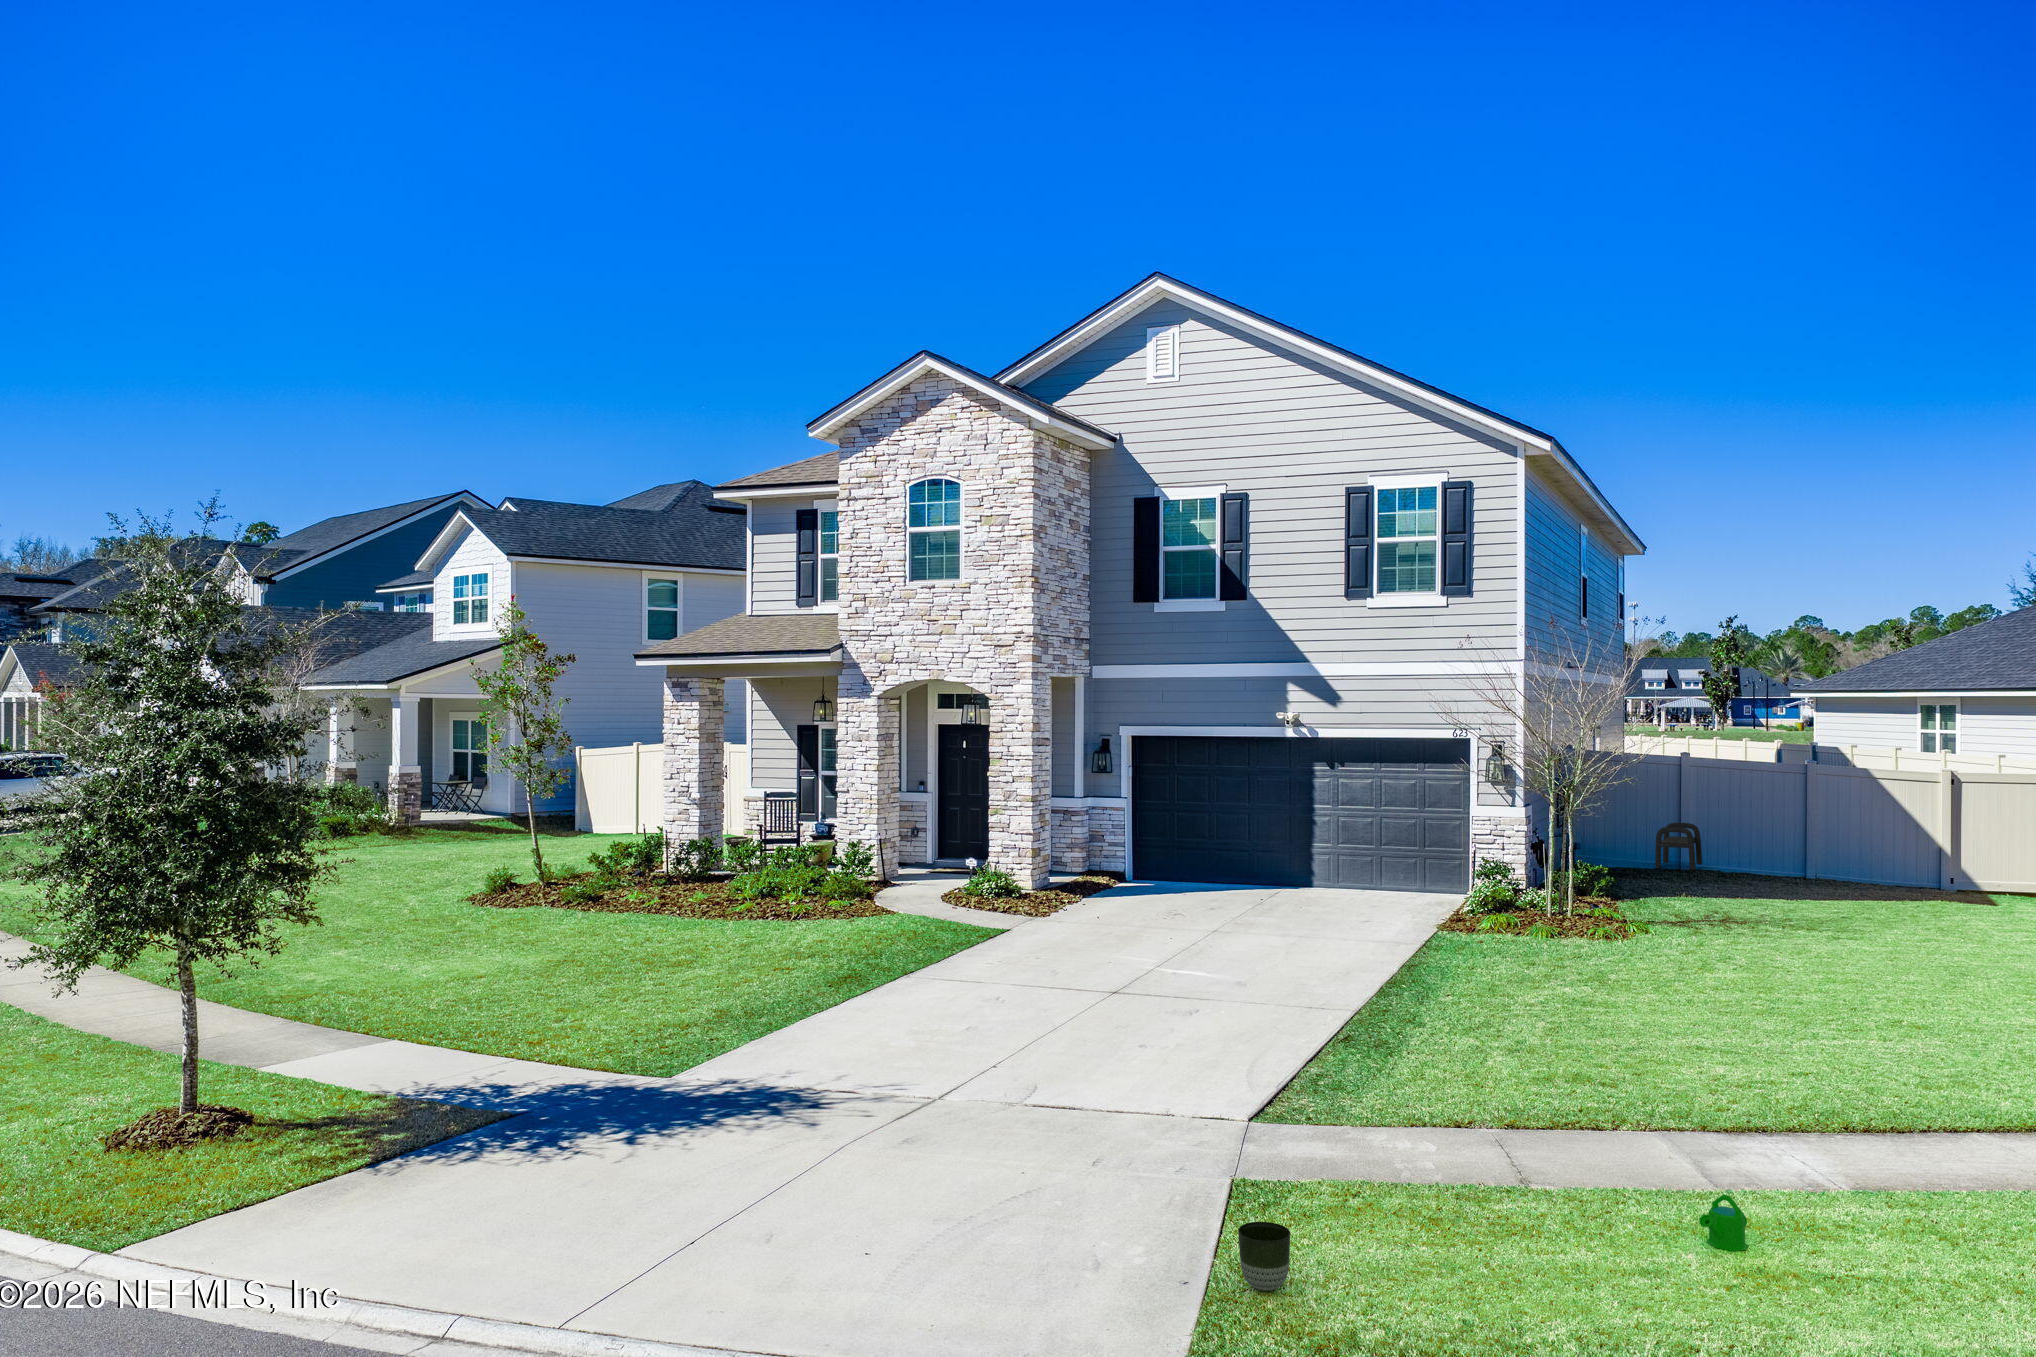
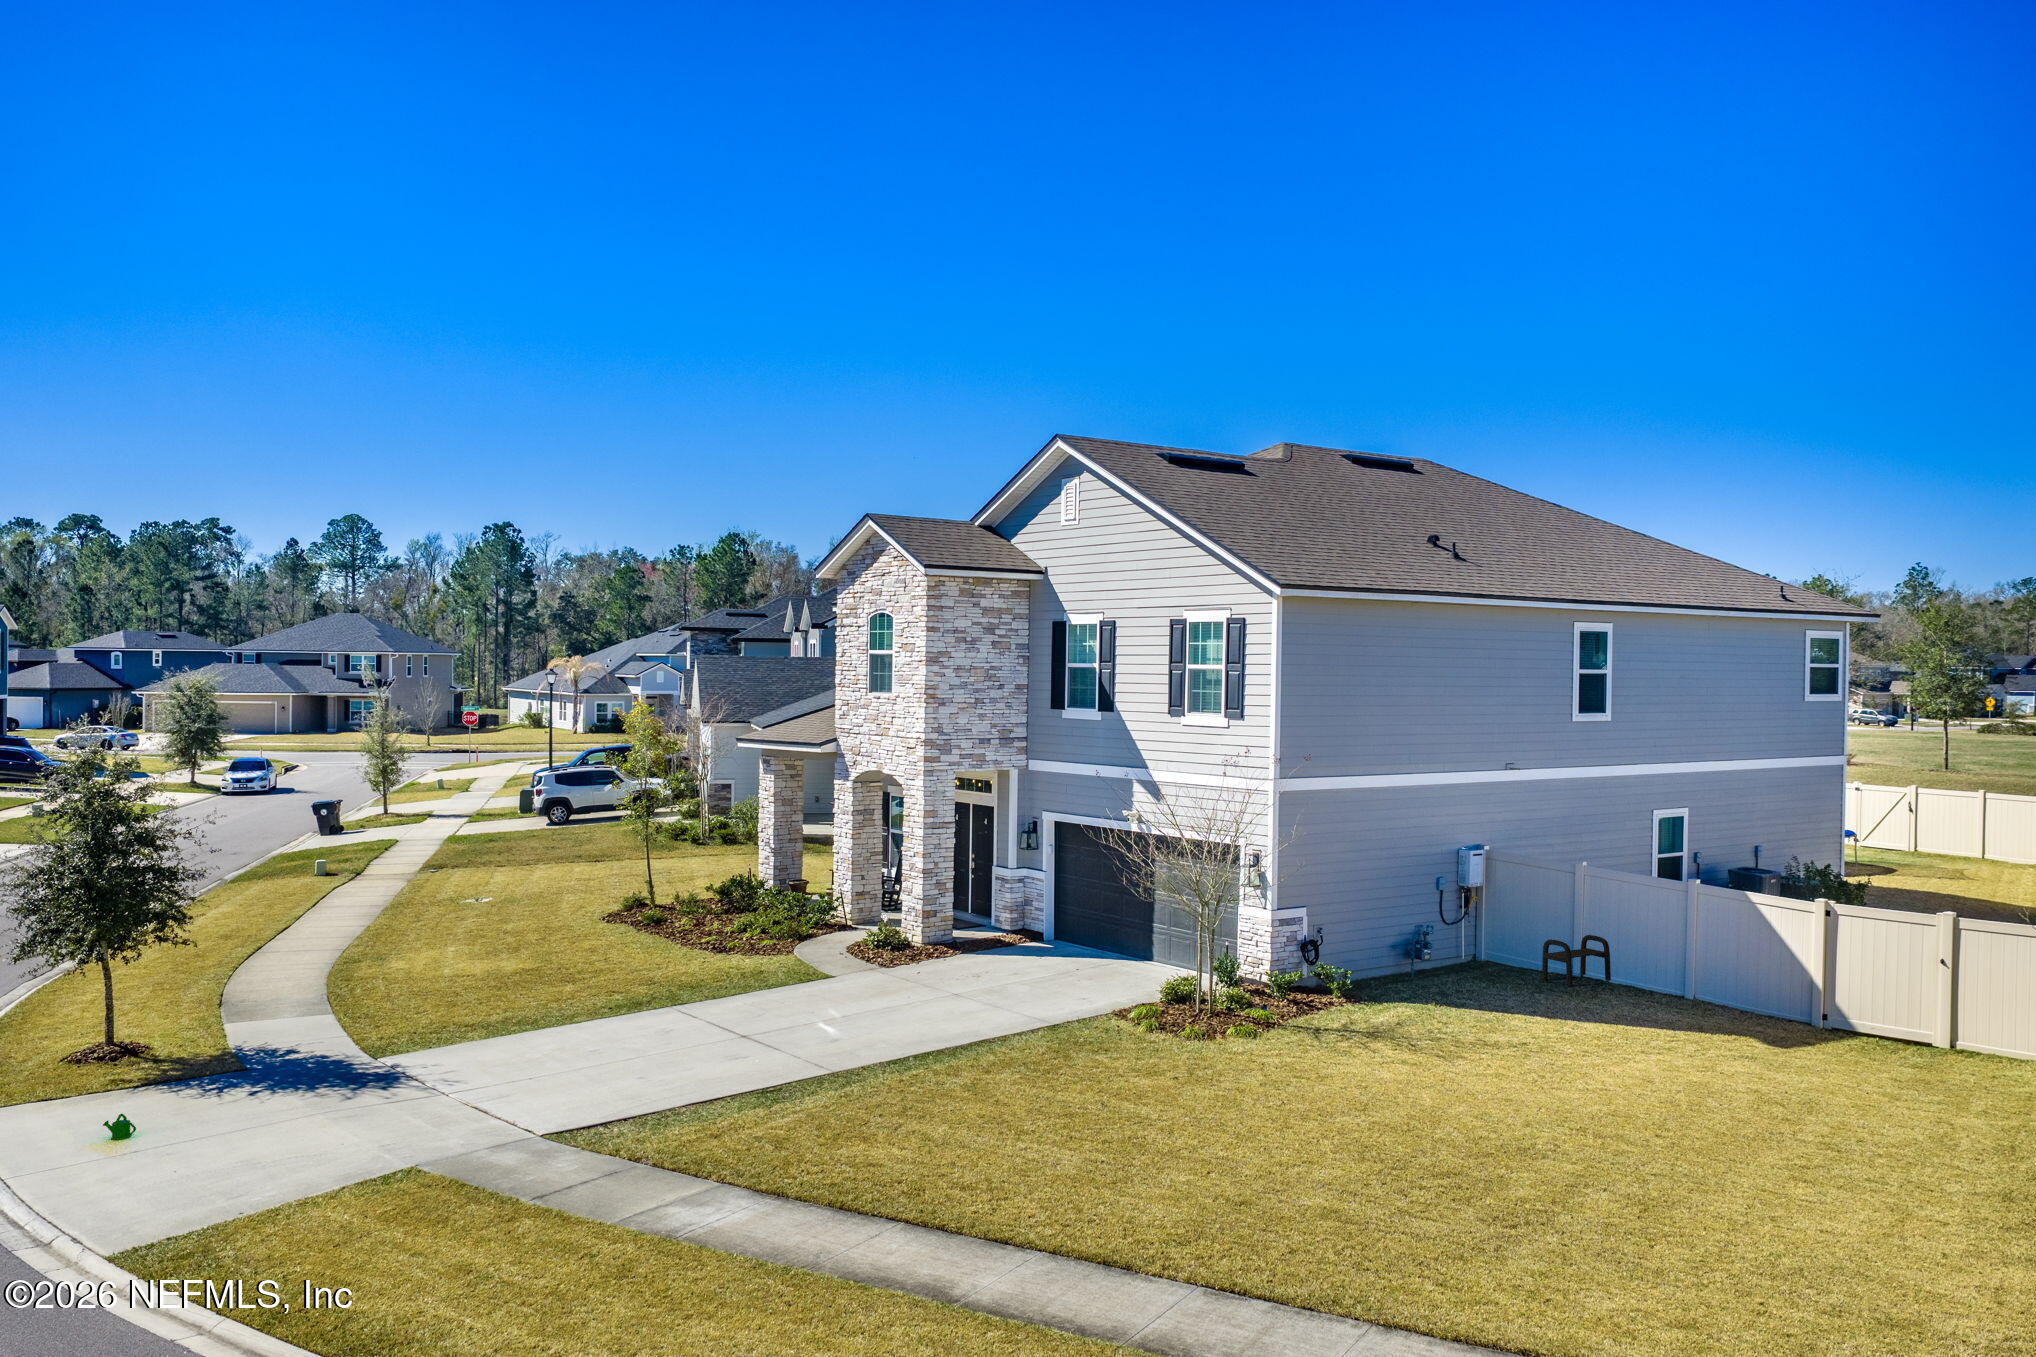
watering can: present [1699,1194,1748,1251] -> present [103,1114,136,1140]
planter: present [1238,1222,1290,1291] -> none [259,1149,288,1182]

